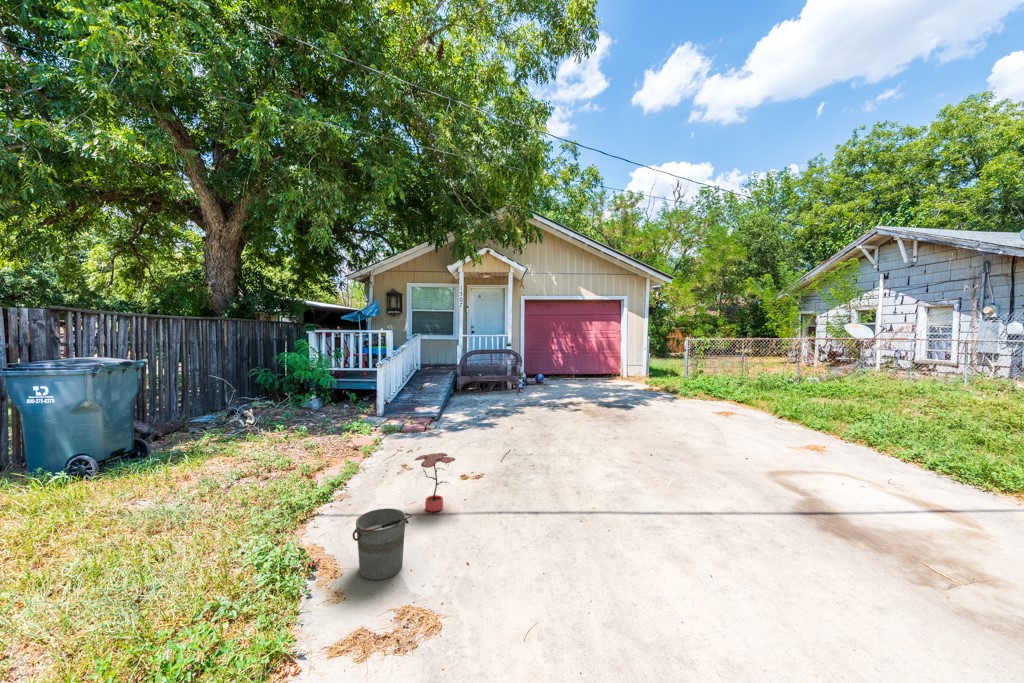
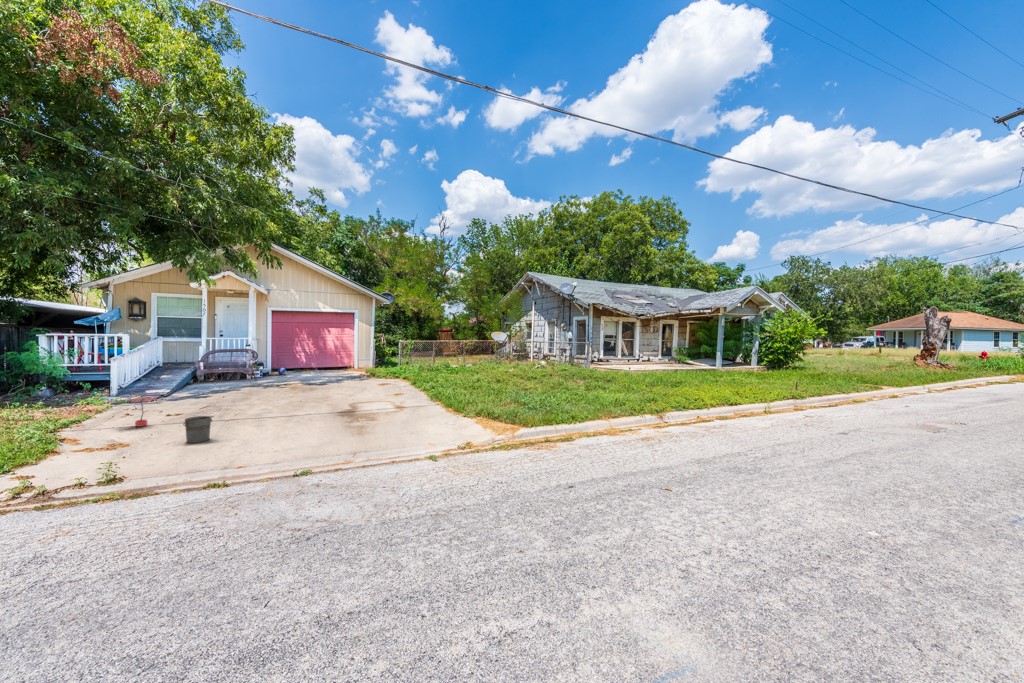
bucket: present [353,508,412,580] -> present [183,416,213,443]

